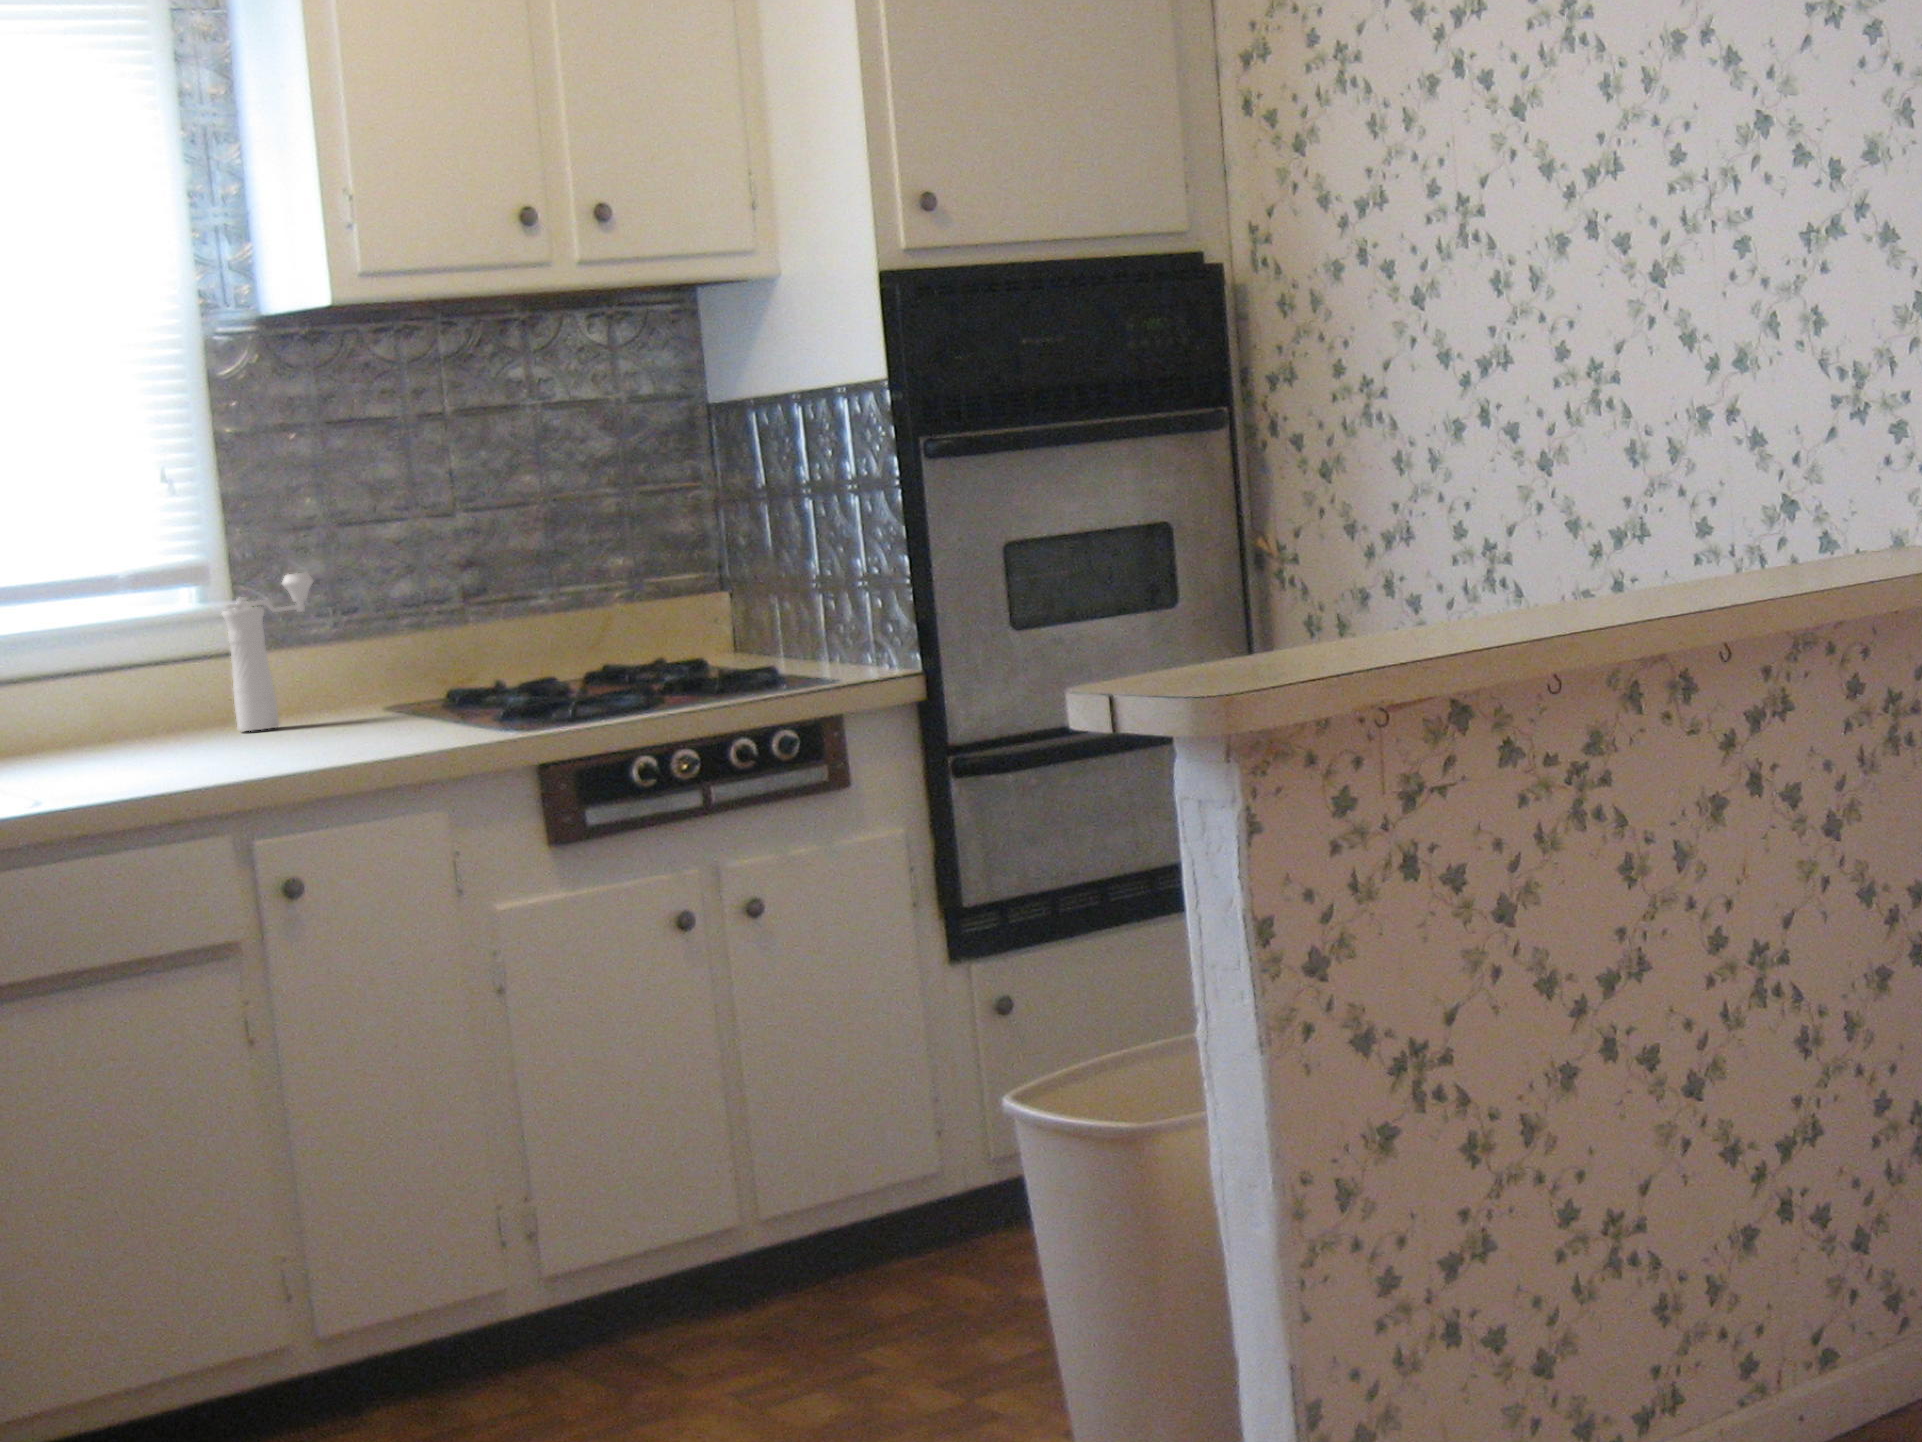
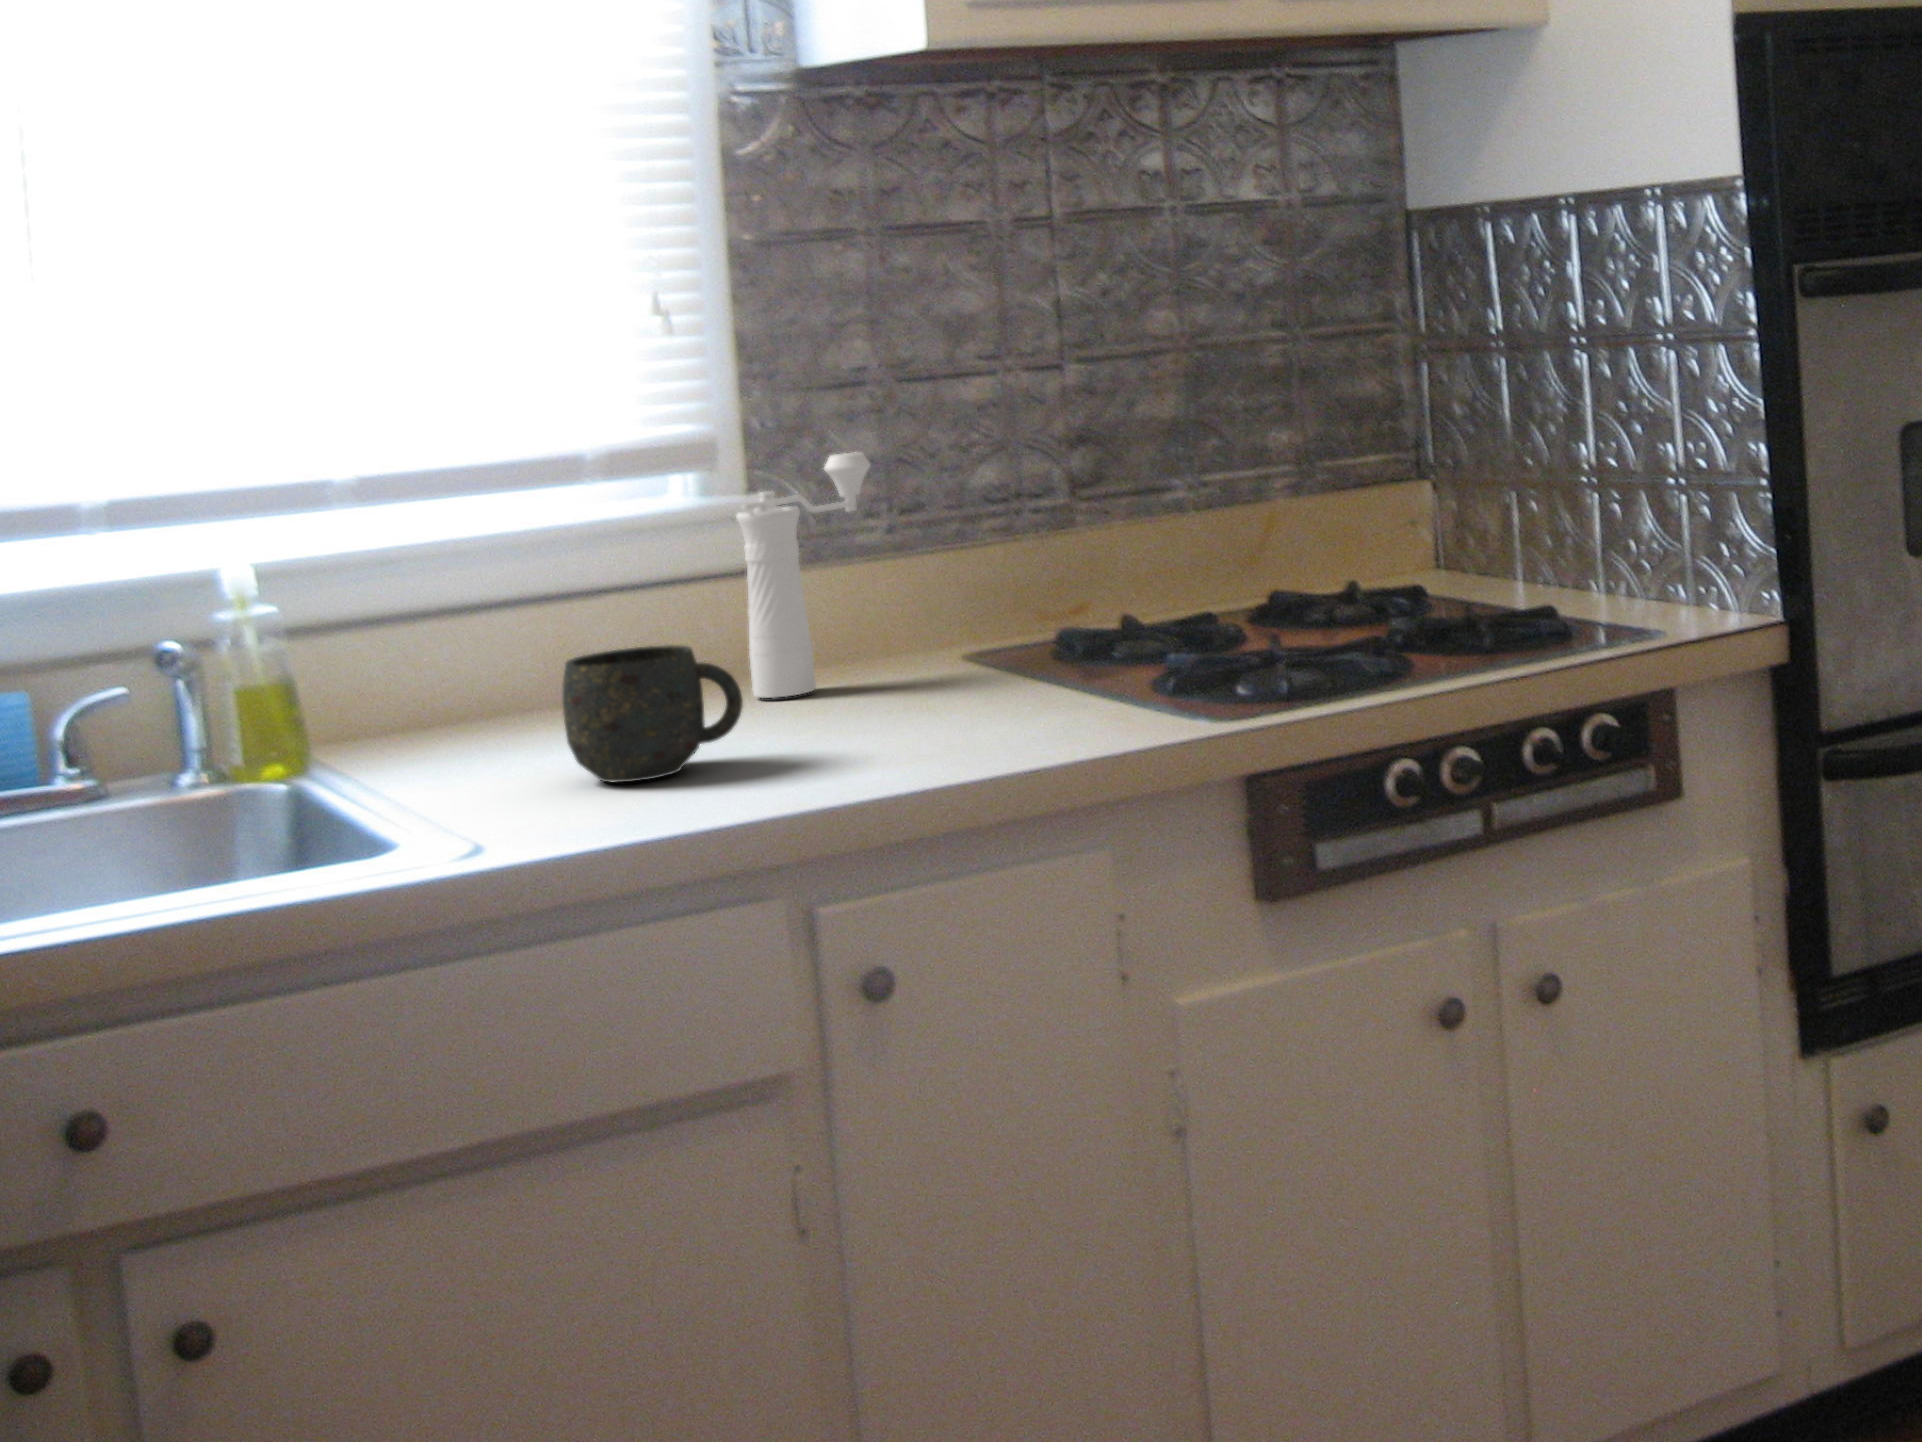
mug: none [112,685,223,764] -> present [562,645,743,783]

